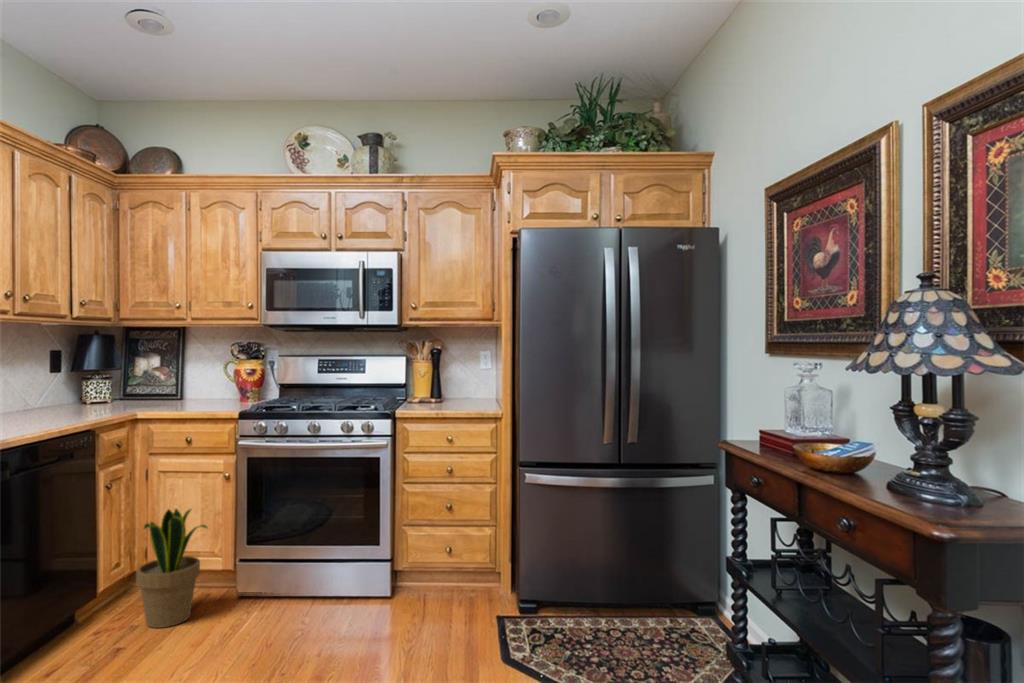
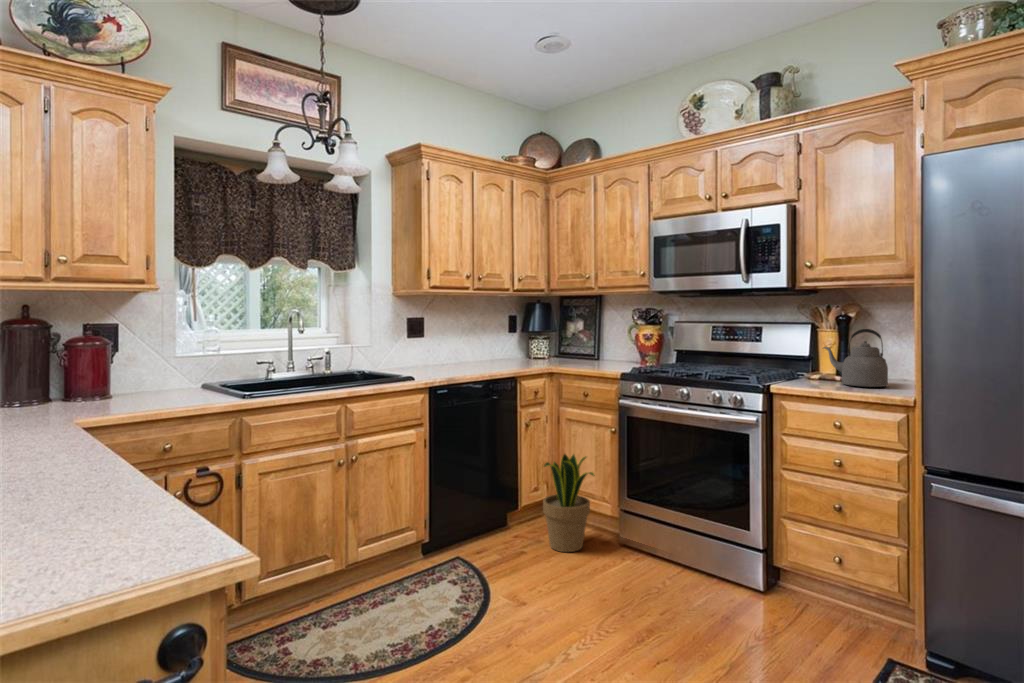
kettle: none [427,360,475,406] -> present [824,329,888,387]

